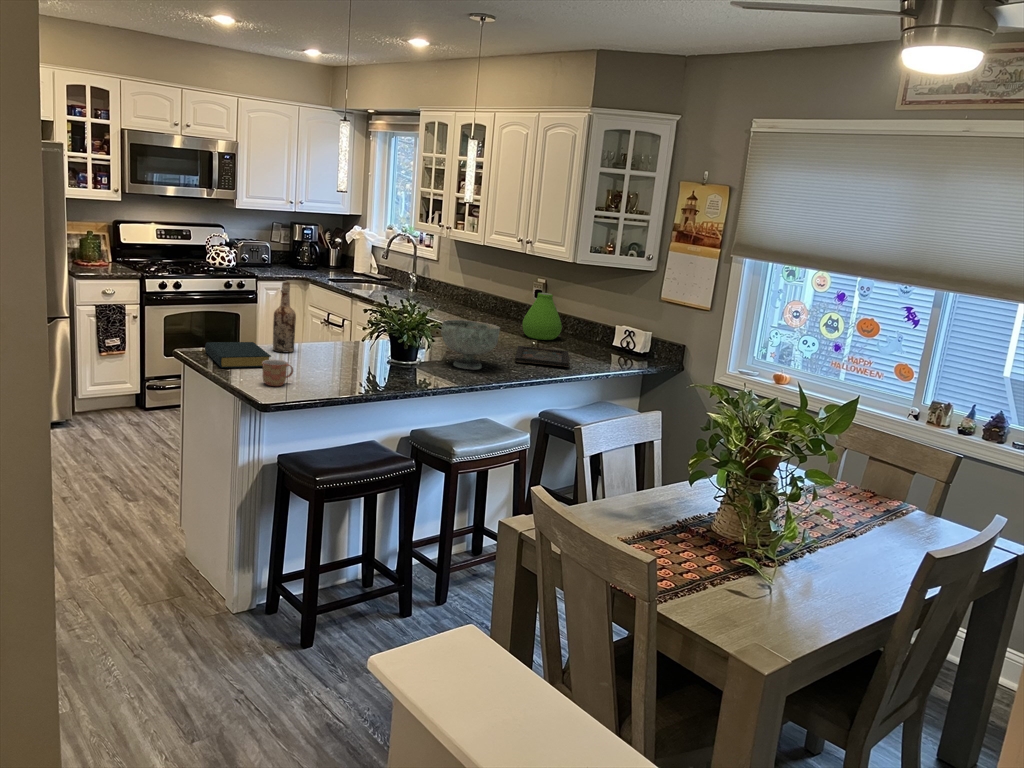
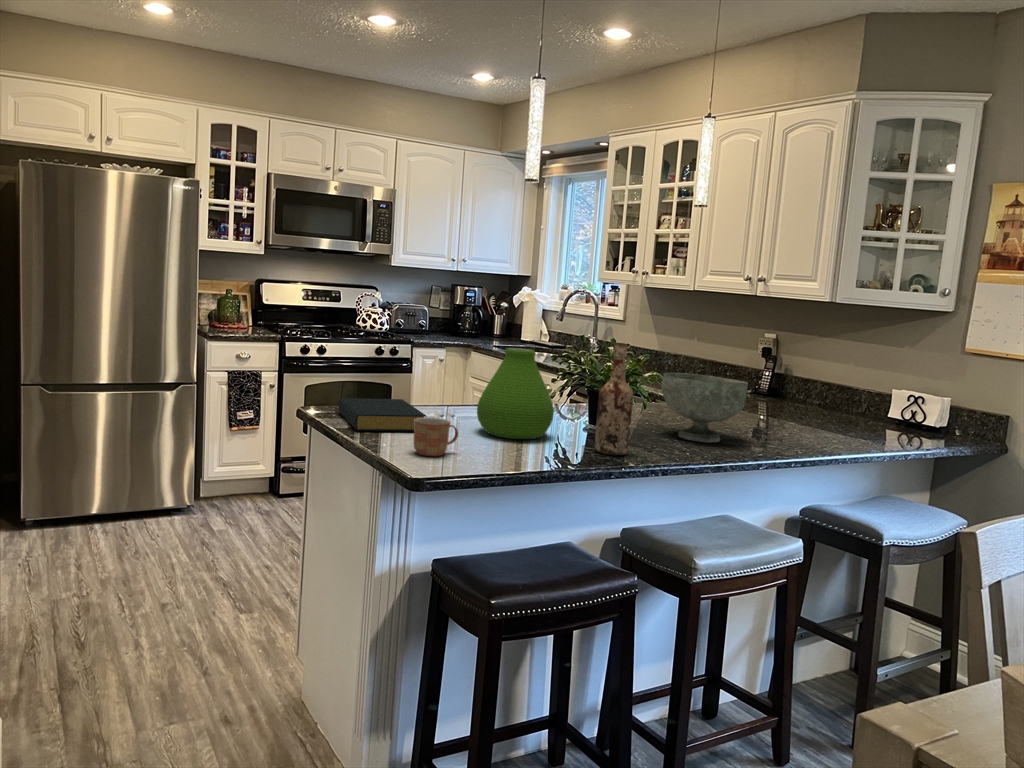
wine bottle: present [273,282,296,352] -> present [595,343,633,455]
vase: present [522,293,562,340] -> present [477,348,554,439]
tray: present [515,346,569,367] -> none [756,415,846,443]

